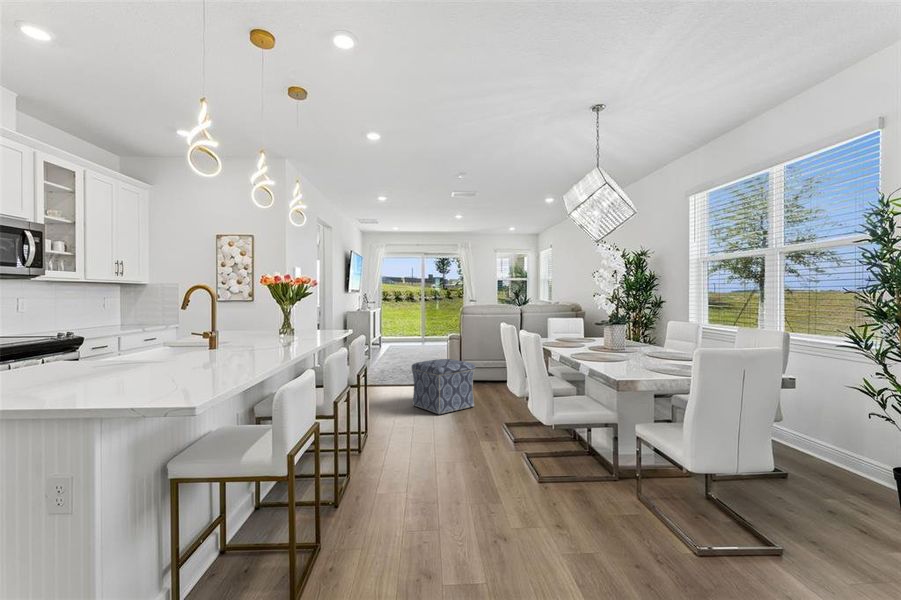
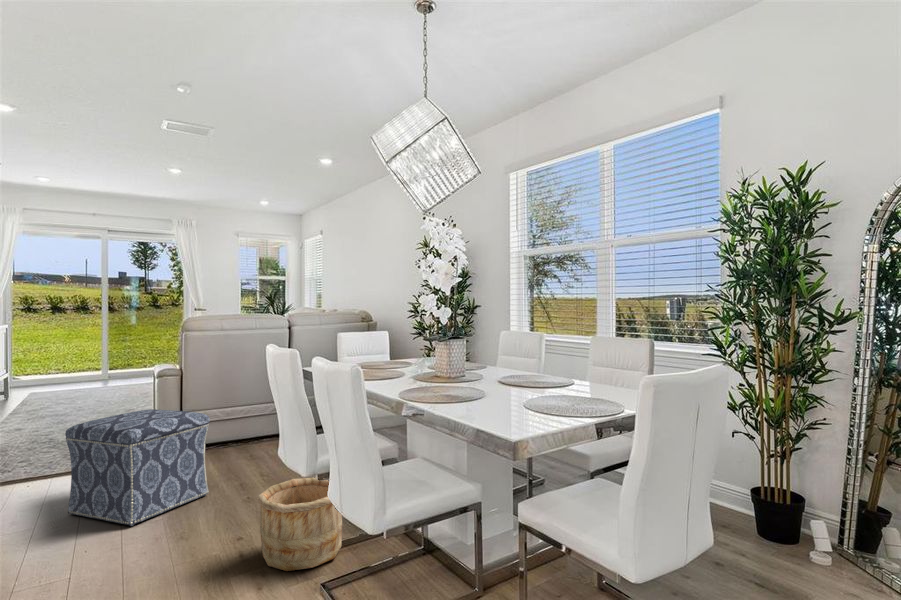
wooden bucket: none [495,402,539,446] -> present [257,477,342,571]

